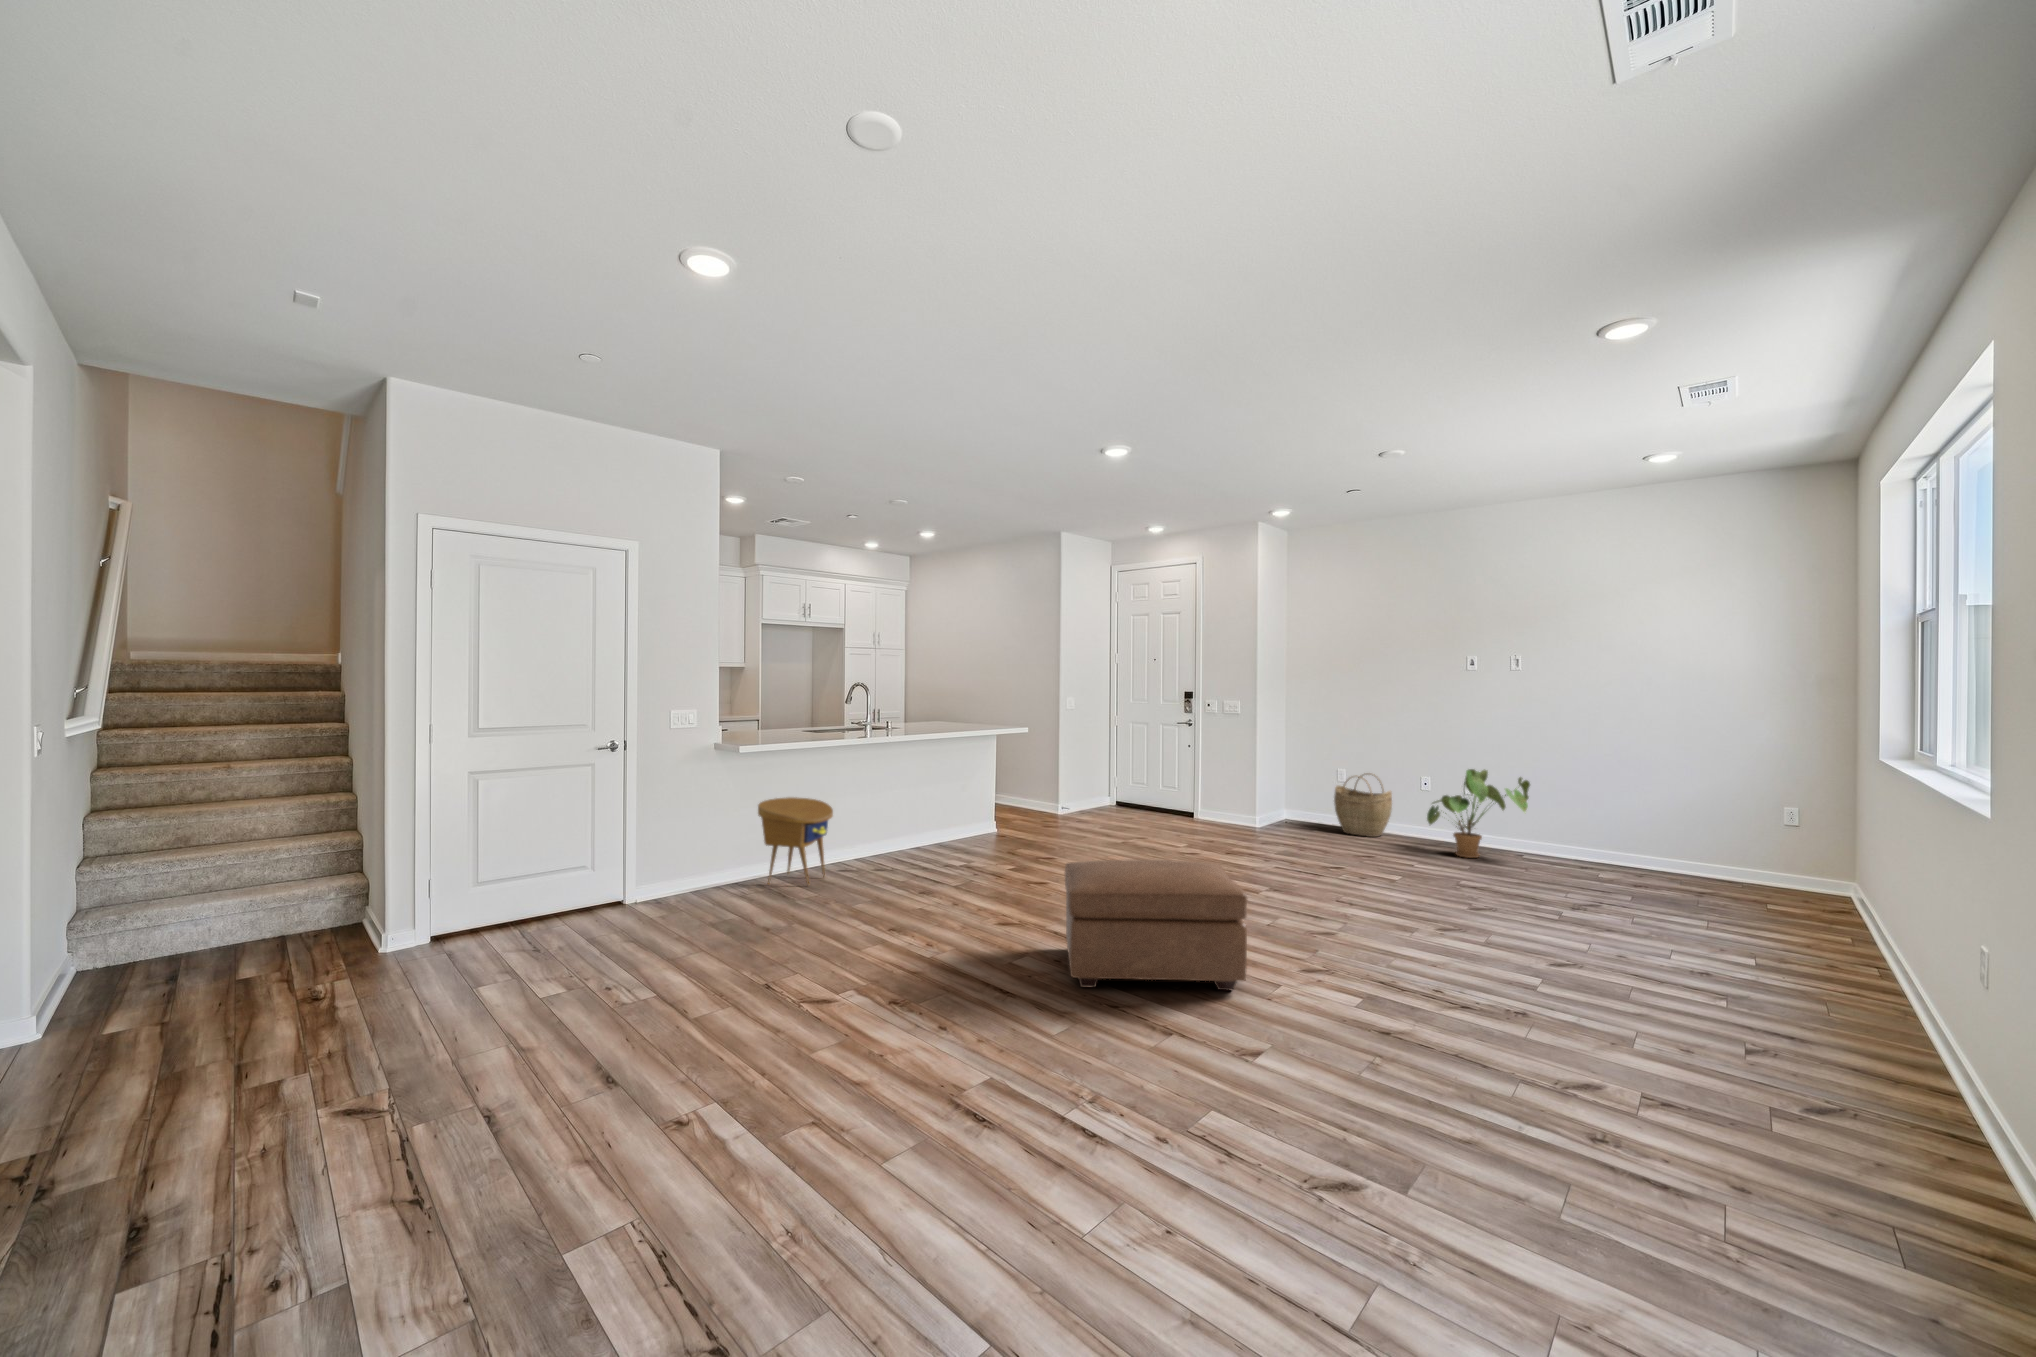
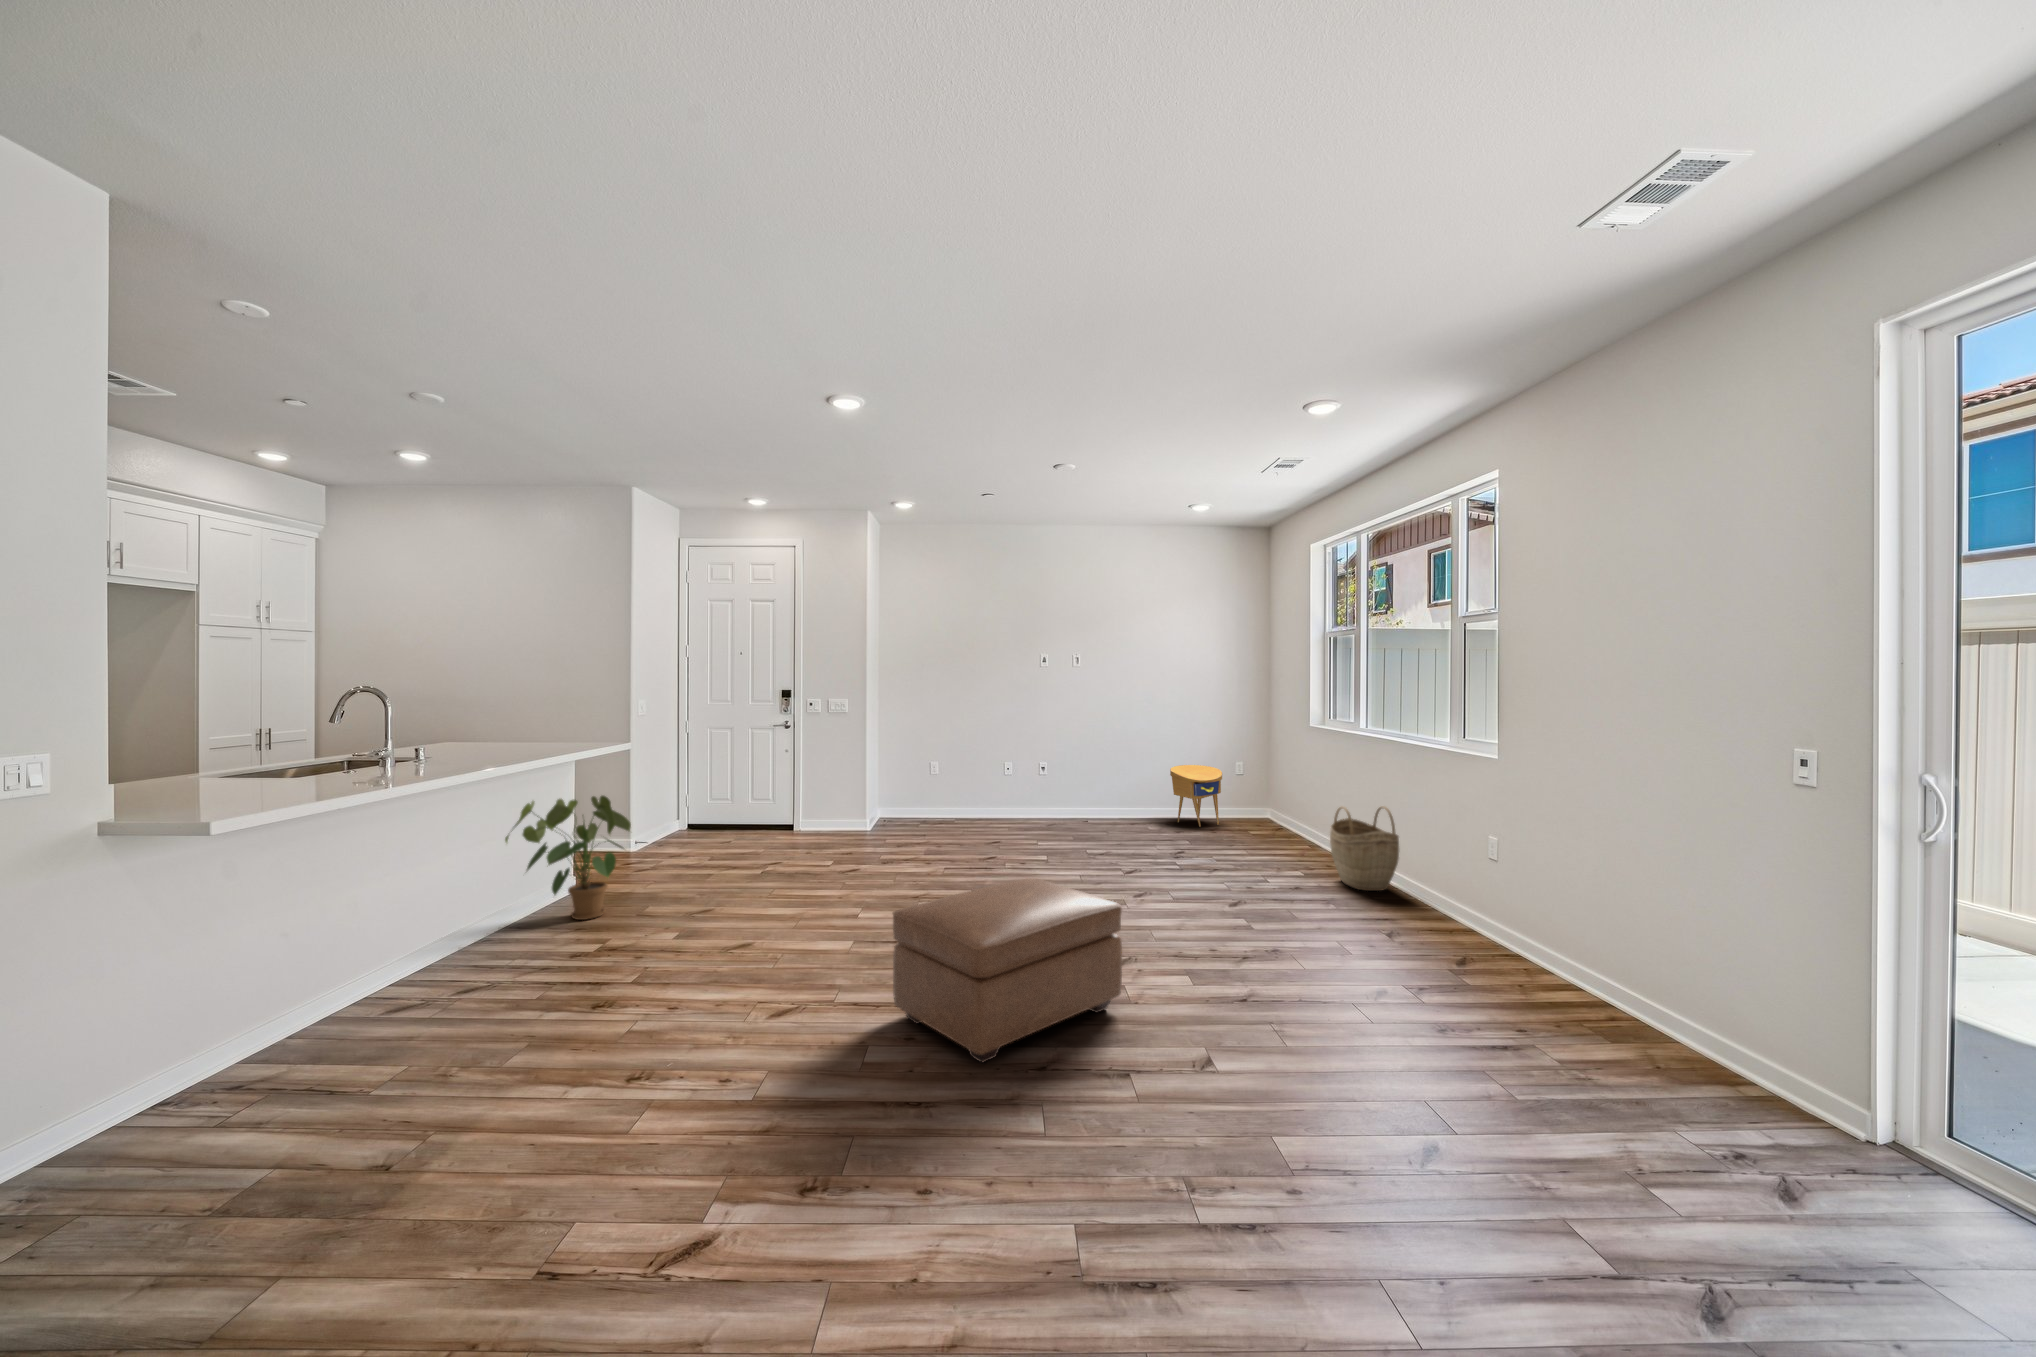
house plant: present [1427,769,1530,858] -> present [505,796,631,920]
woven basket: present [1334,773,1392,837] -> present [1330,806,1399,891]
side table: present [758,797,833,884] -> present [1170,765,1222,827]

